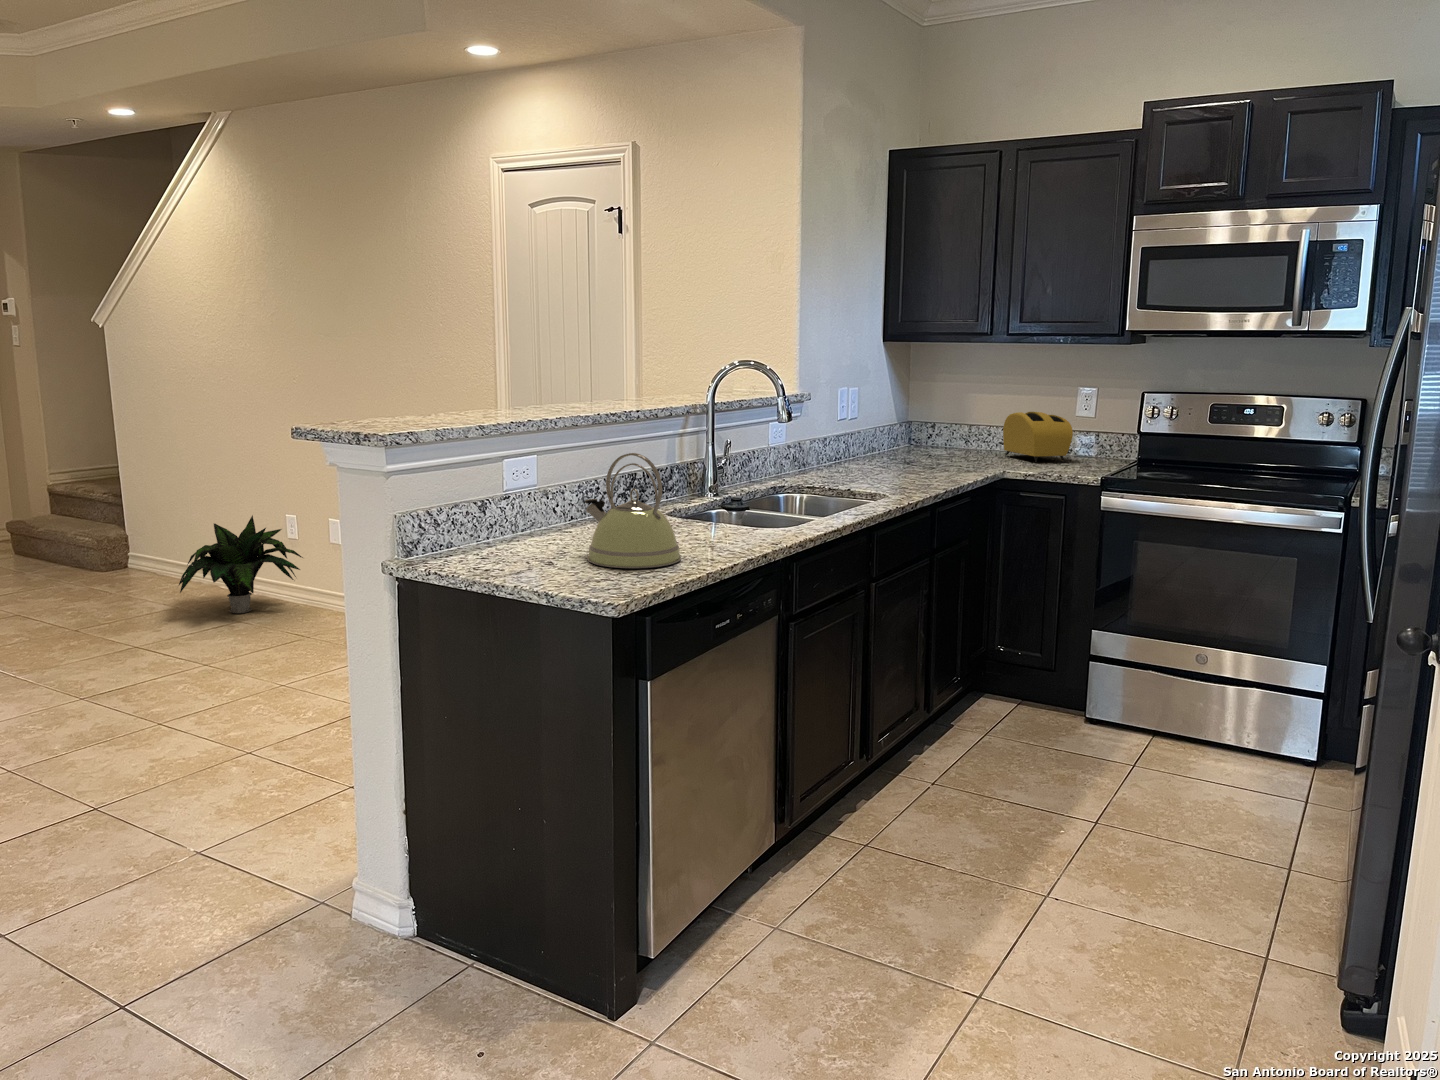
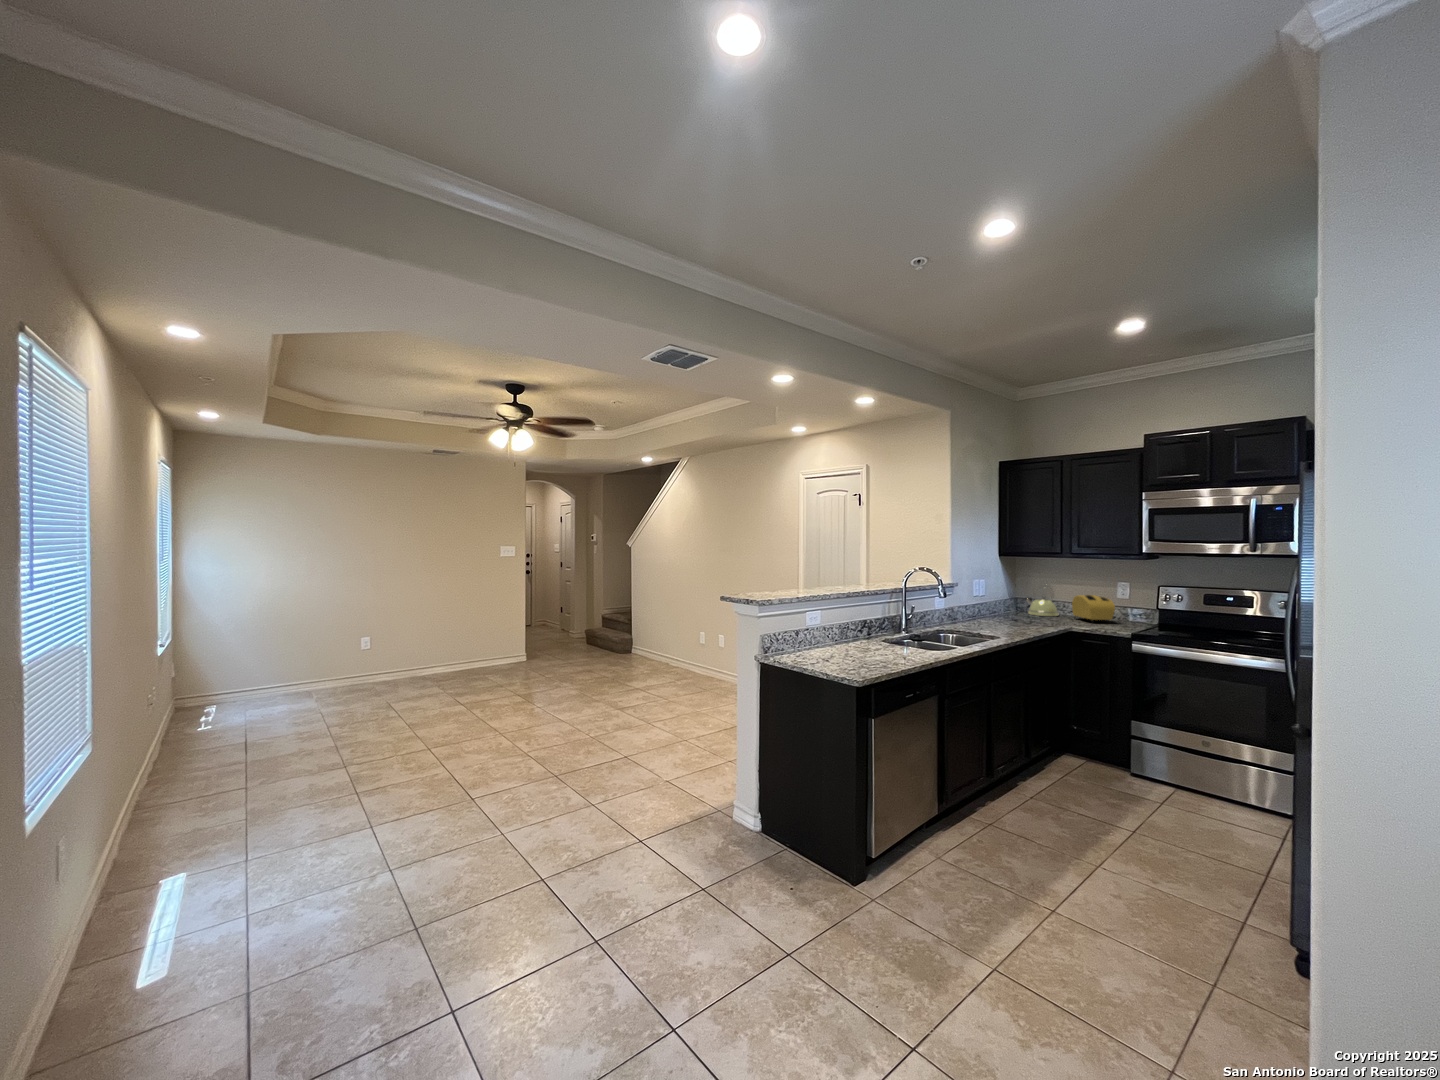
kettle: present [585,453,681,568] -> present [1026,585,1059,616]
potted plant: present [179,515,303,613] -> none [651,632,706,677]

